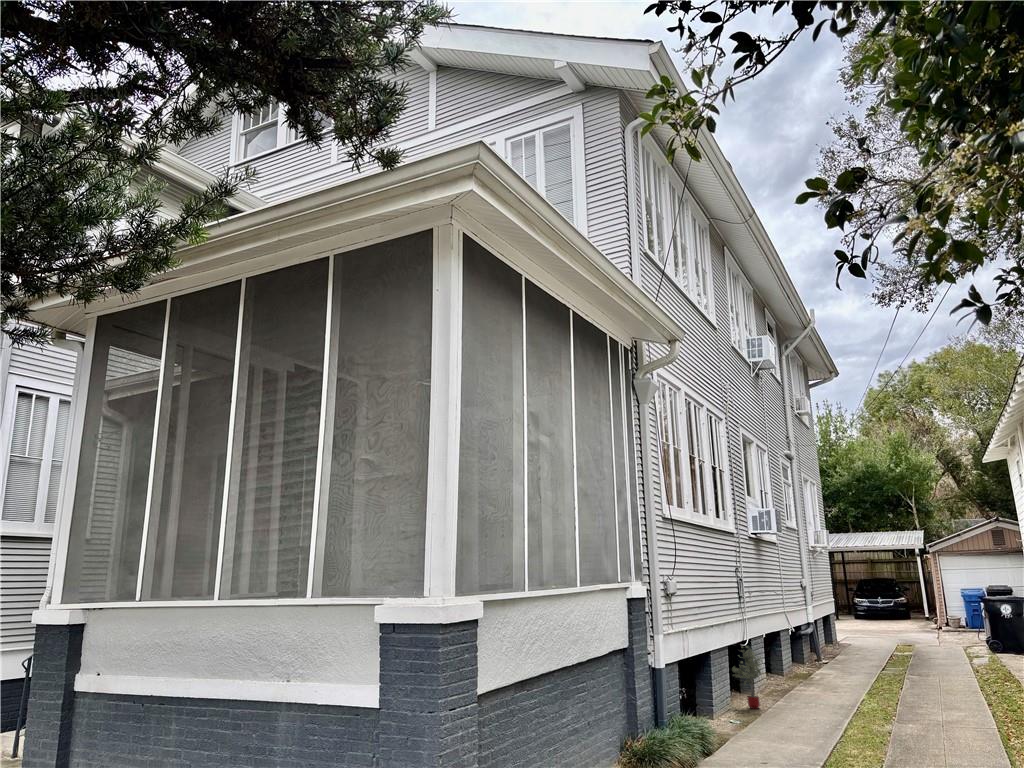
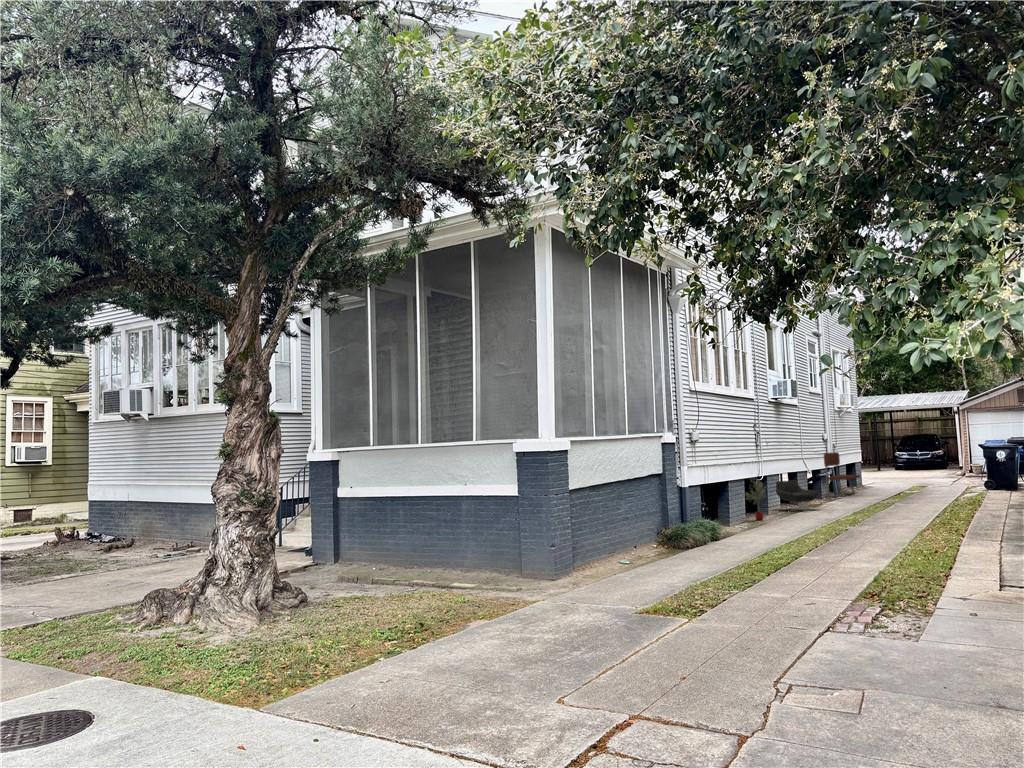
bench: none [805,603,849,663] -> present [824,452,860,497]
lounge chair: none [762,644,820,691] -> present [776,480,818,510]

